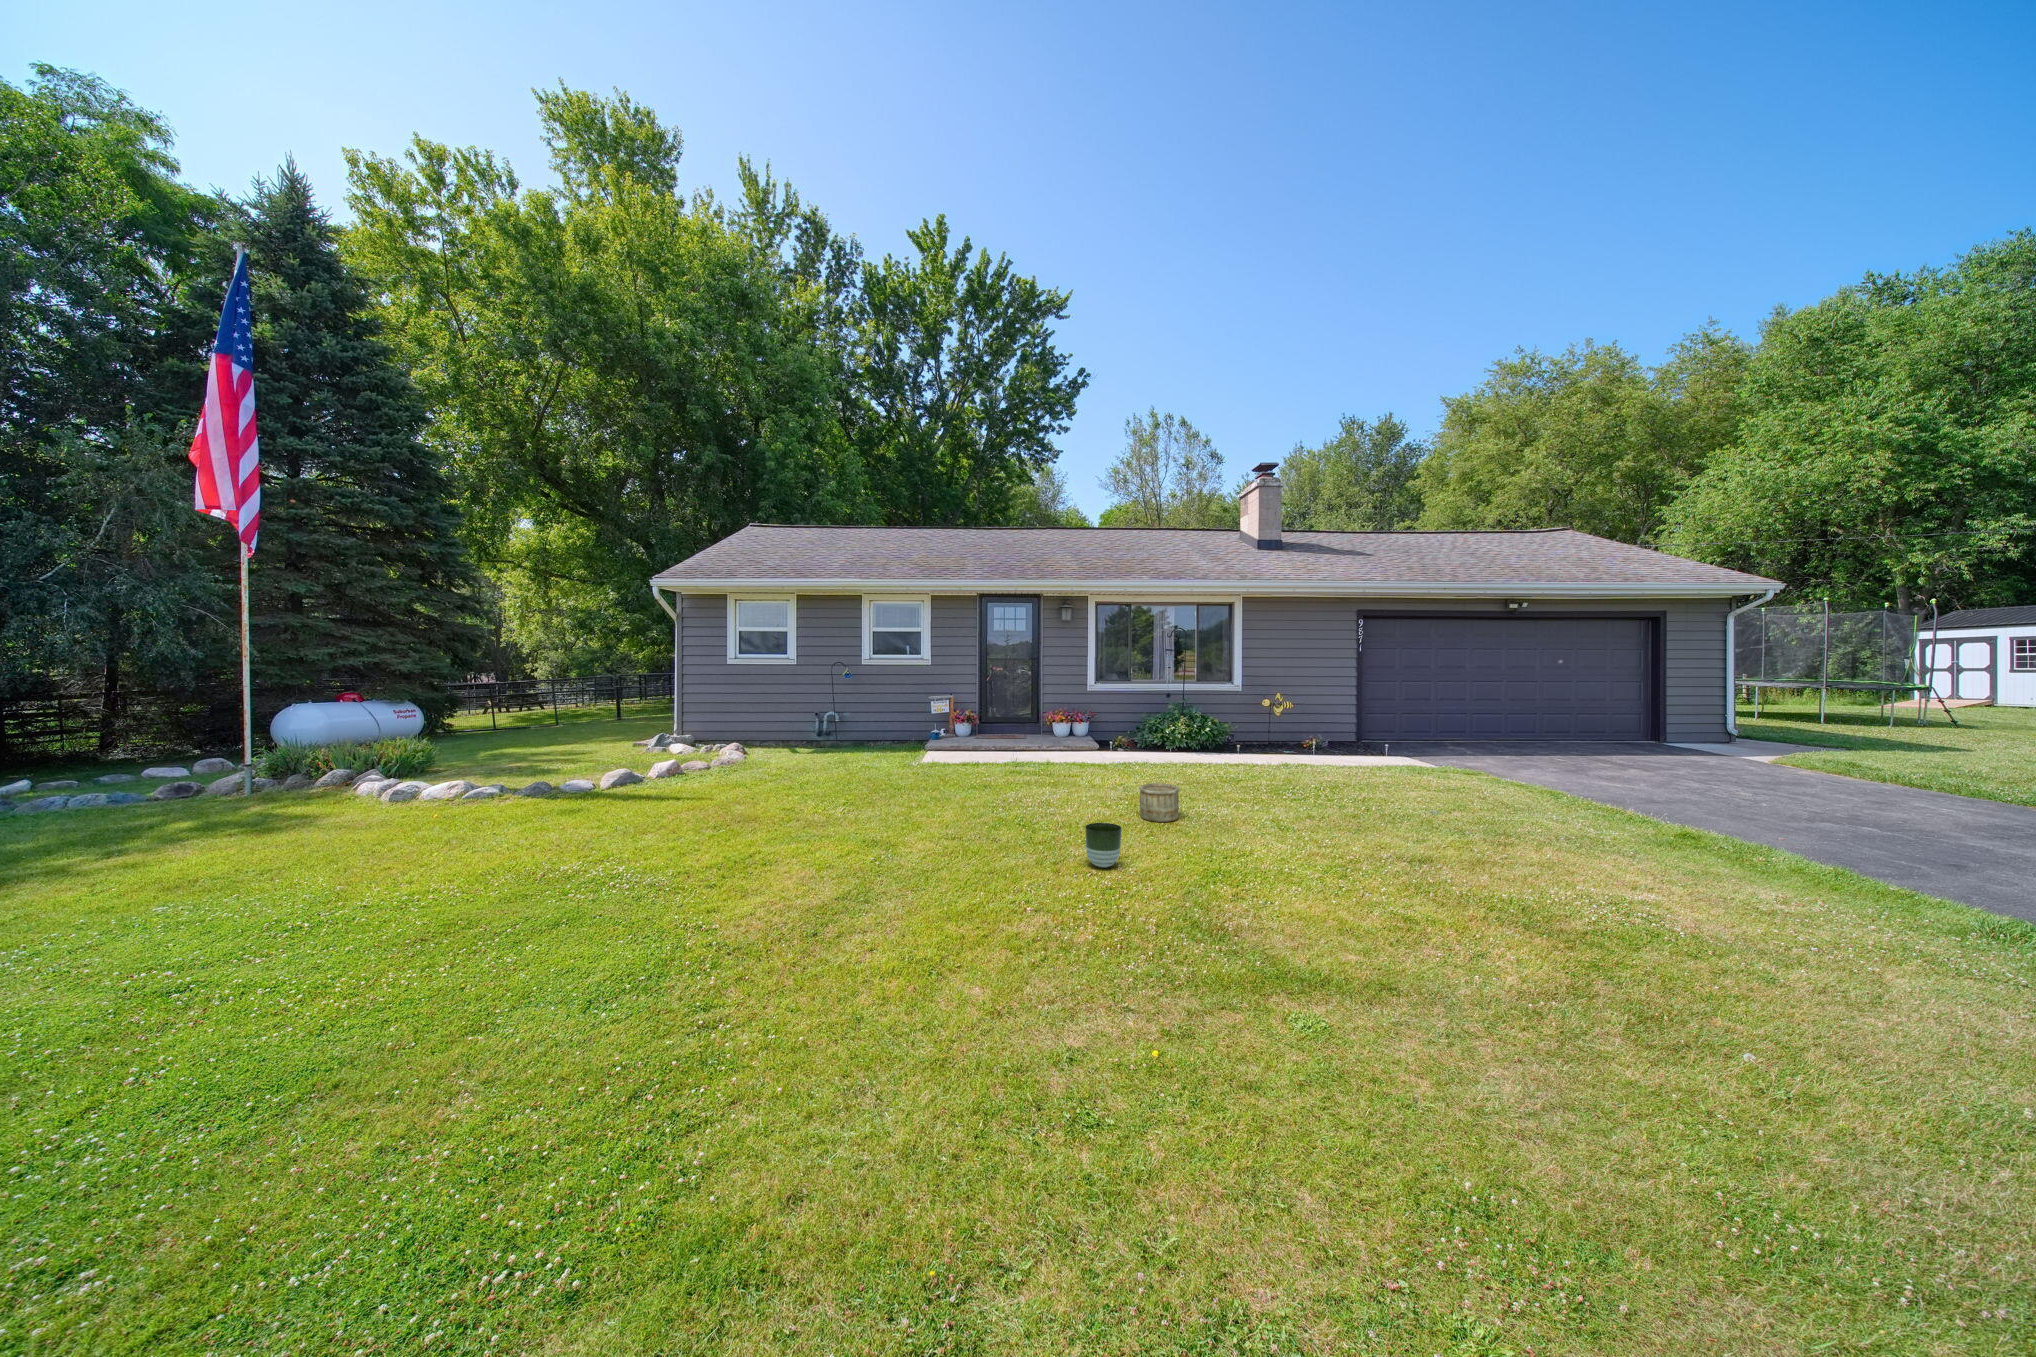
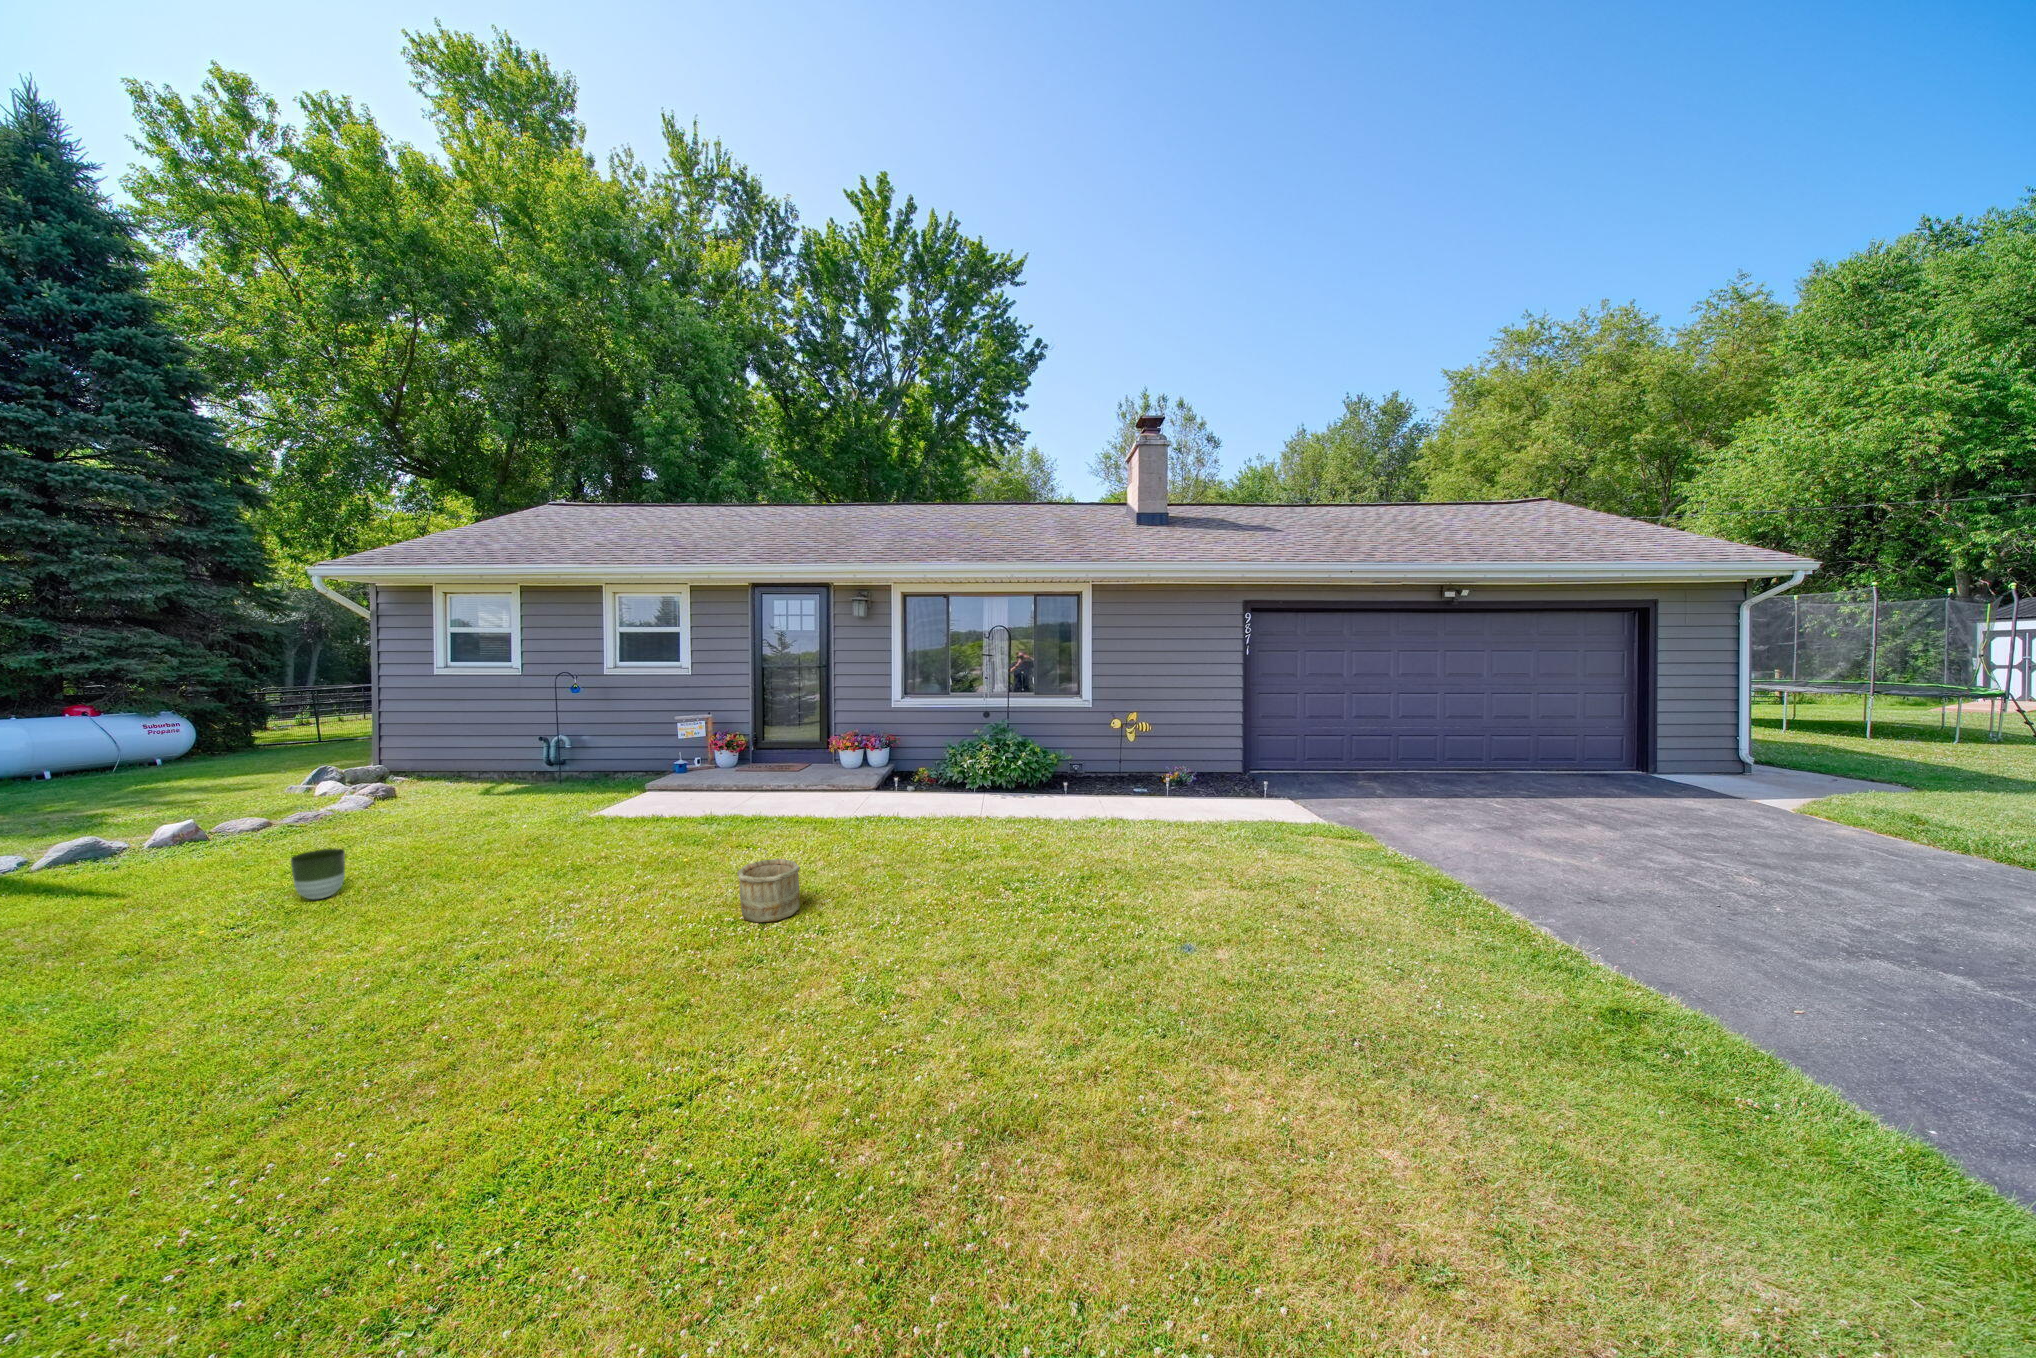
planter: present [1085,823,1122,868] -> present [290,849,345,899]

